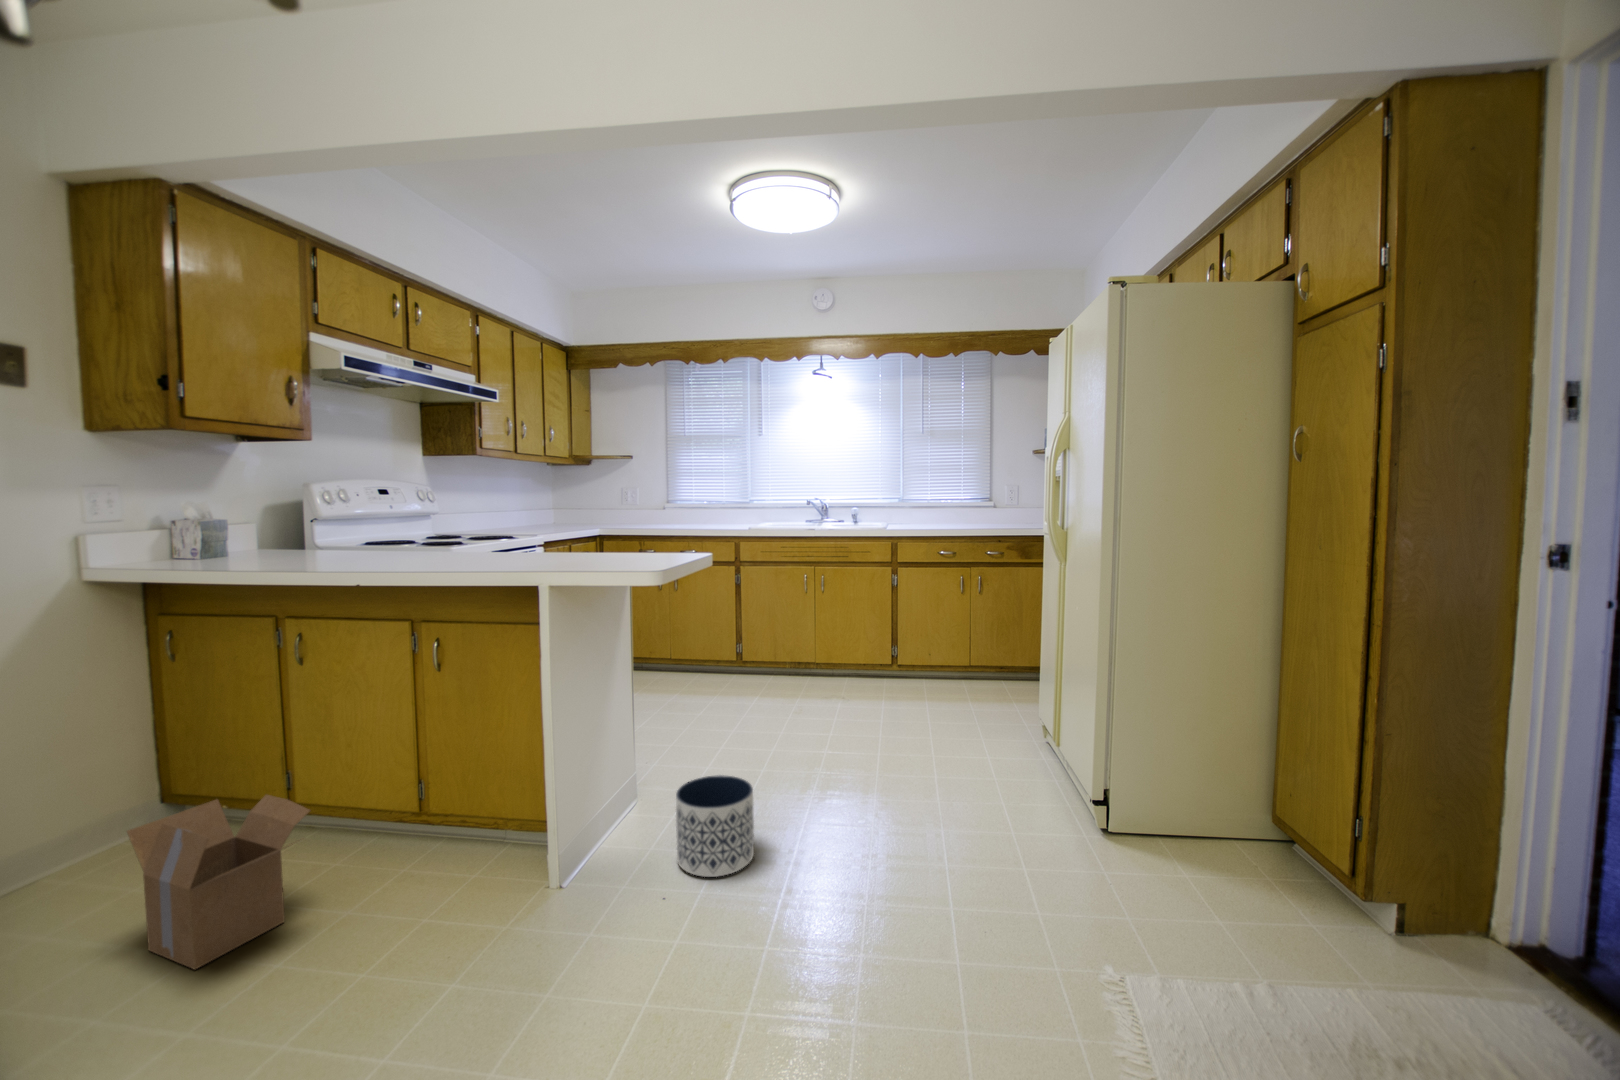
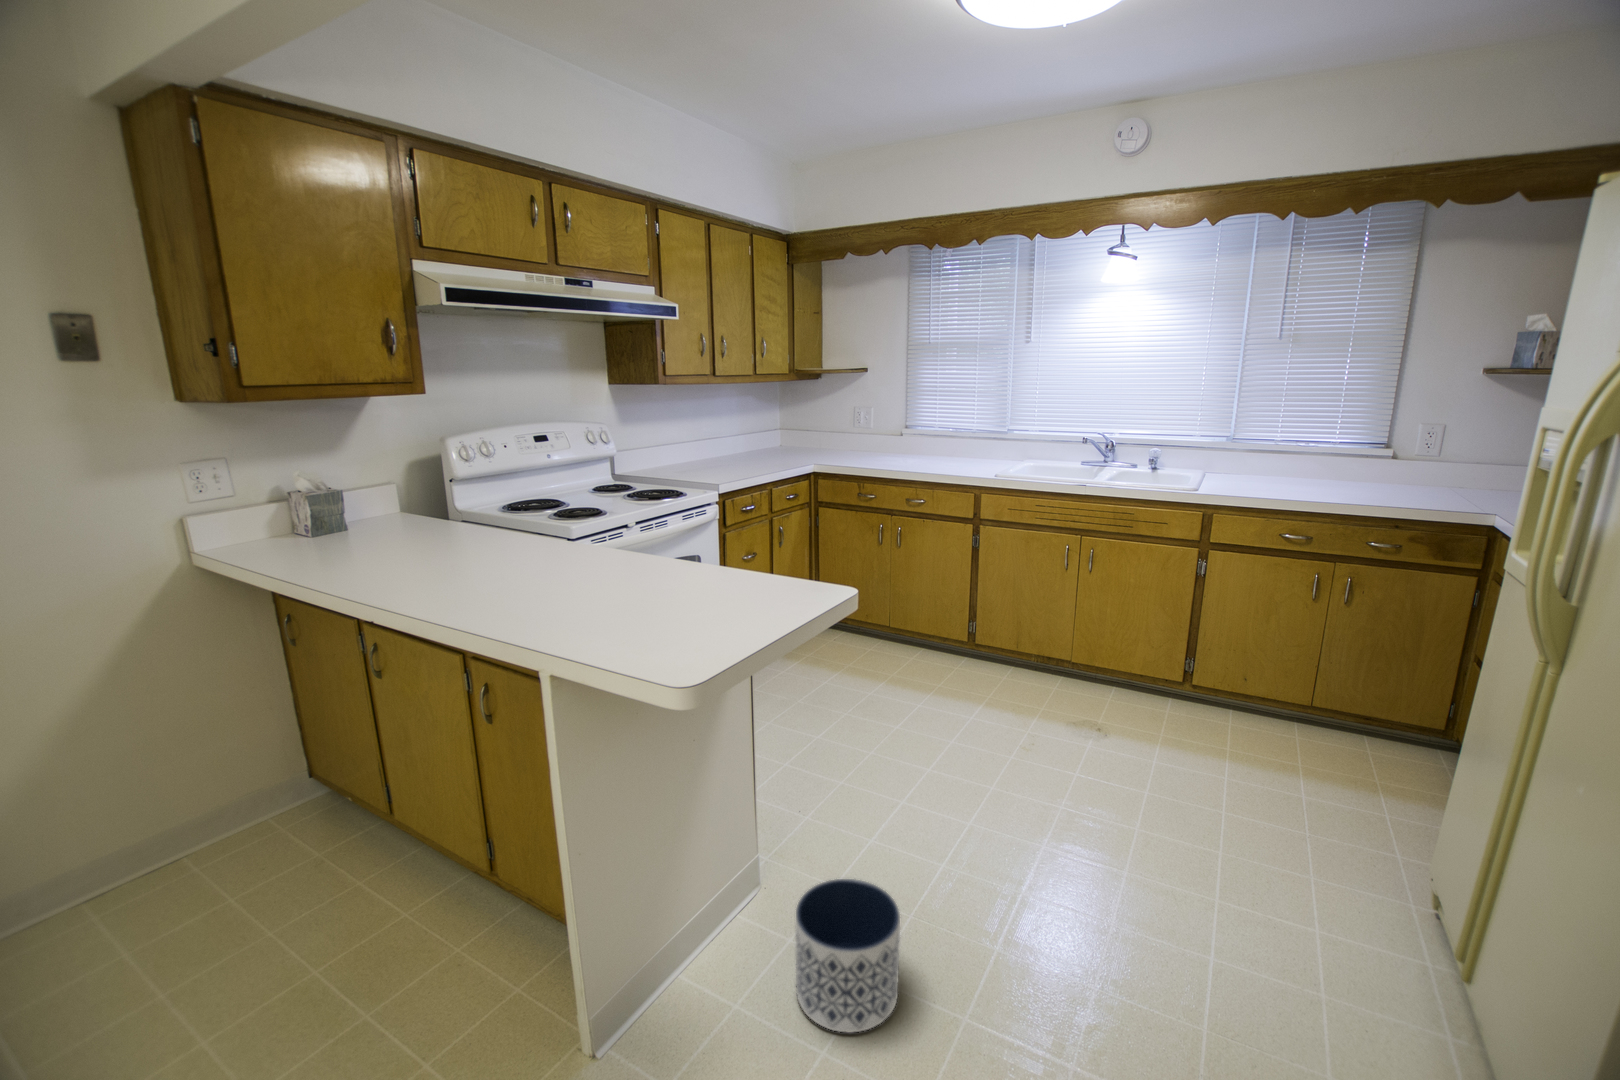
cardboard box: present [127,795,310,970] -> none [261,800,416,989]

